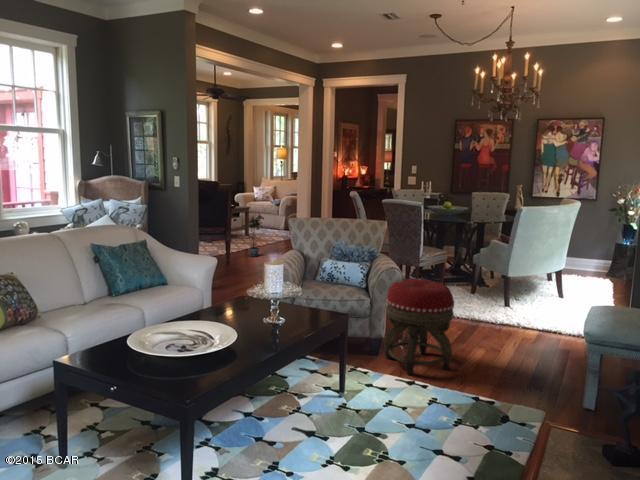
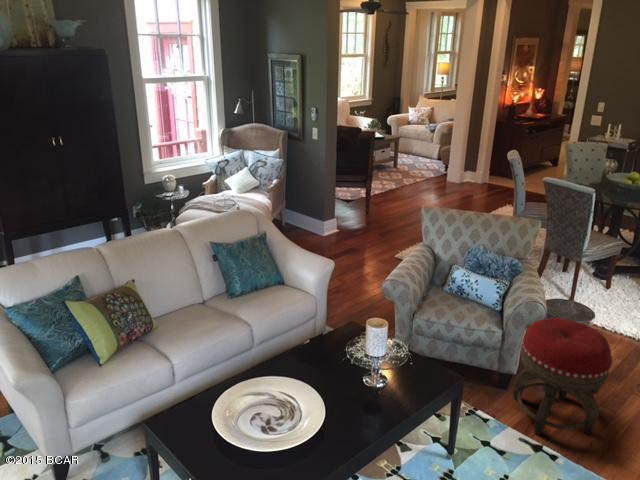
potted plant: present [248,213,264,257] -> none [390,156,411,201]

